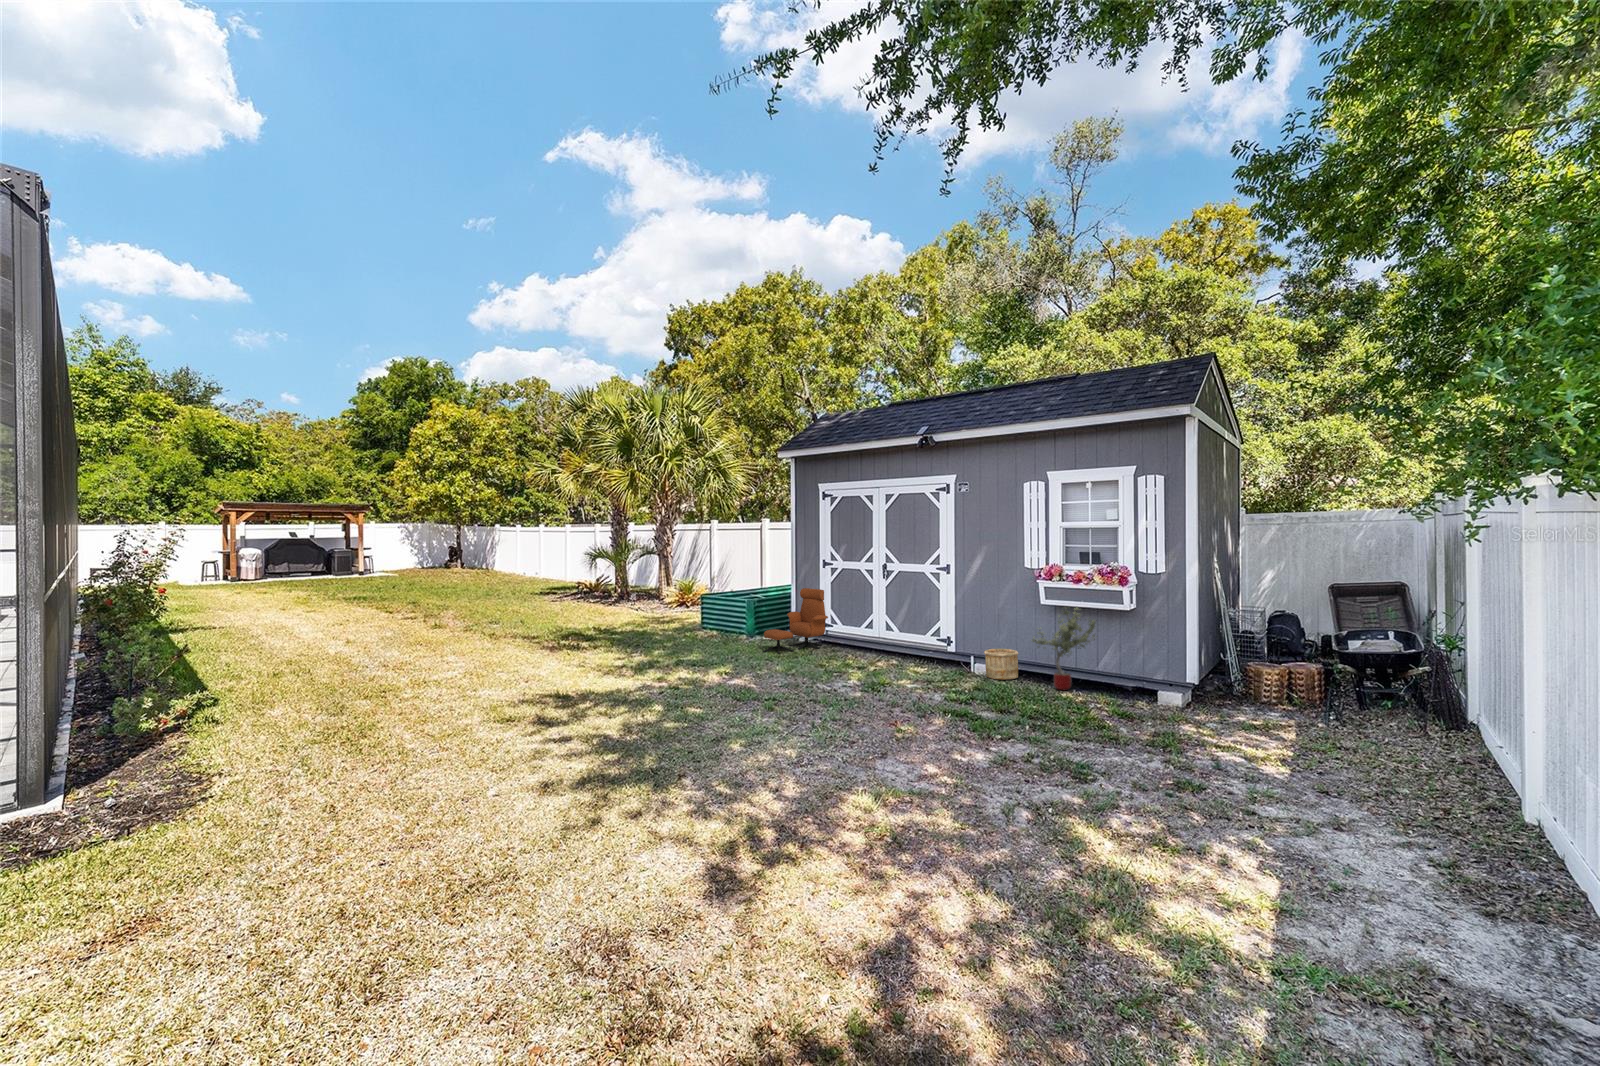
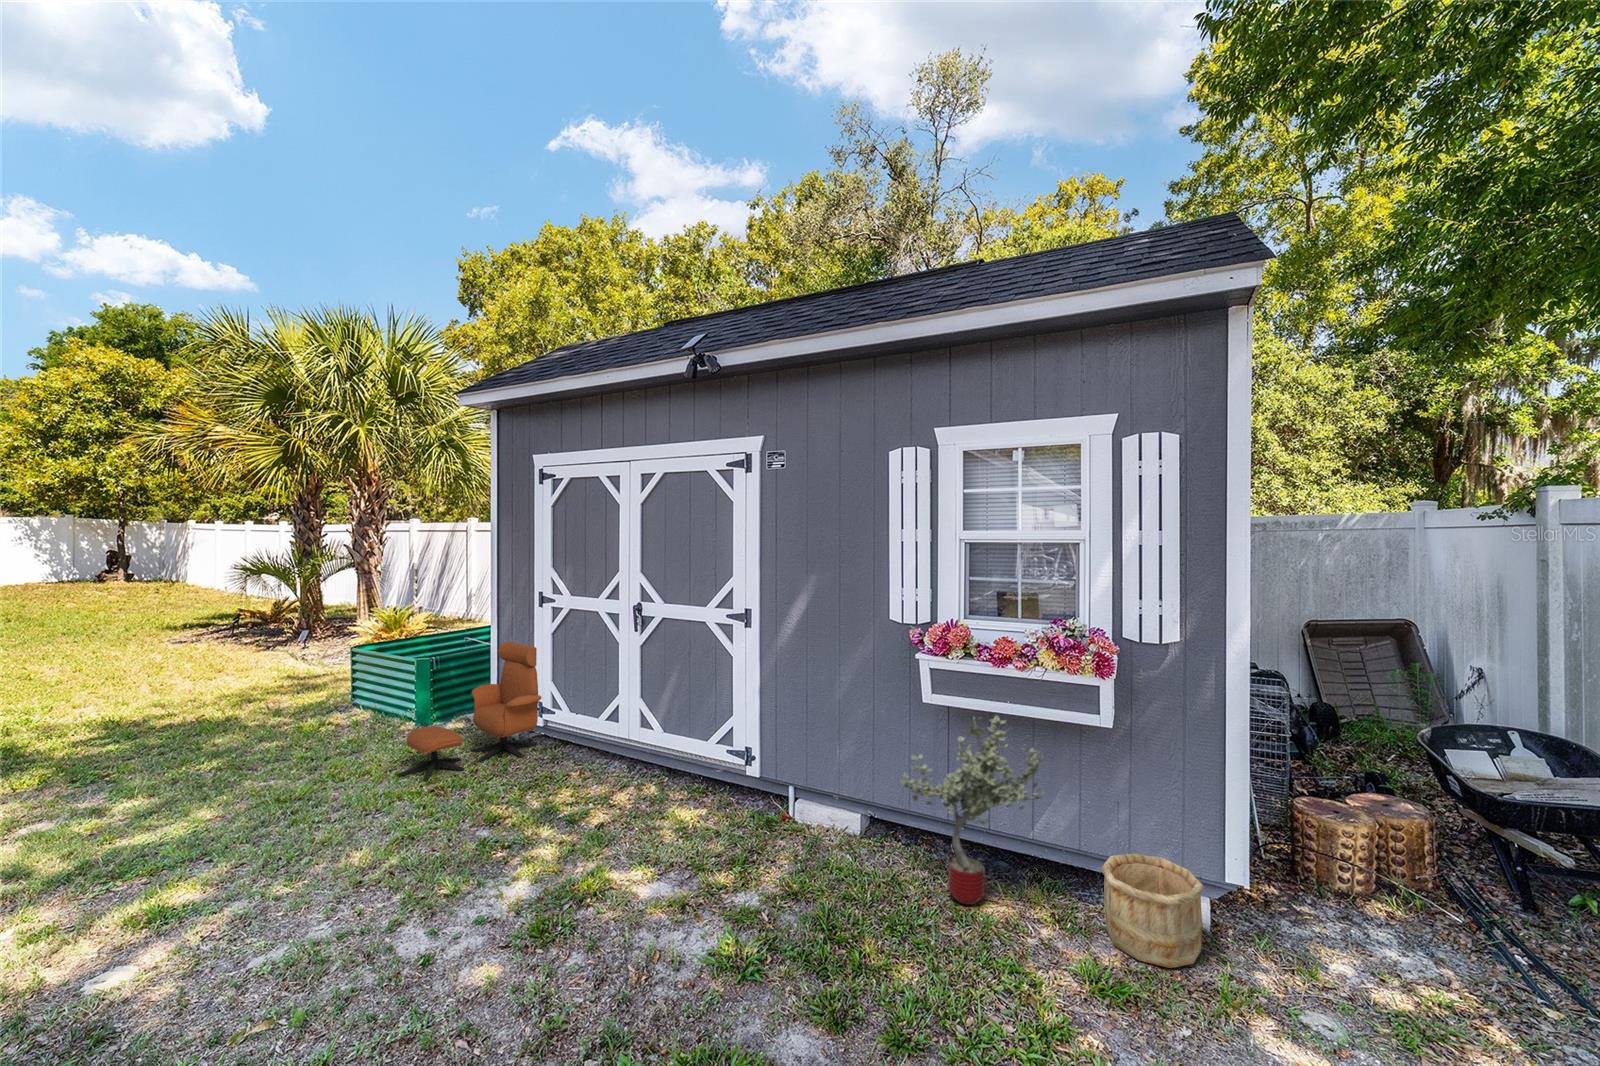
wooden bucket: present [984,649,1018,680] -> present [1101,854,1204,968]

